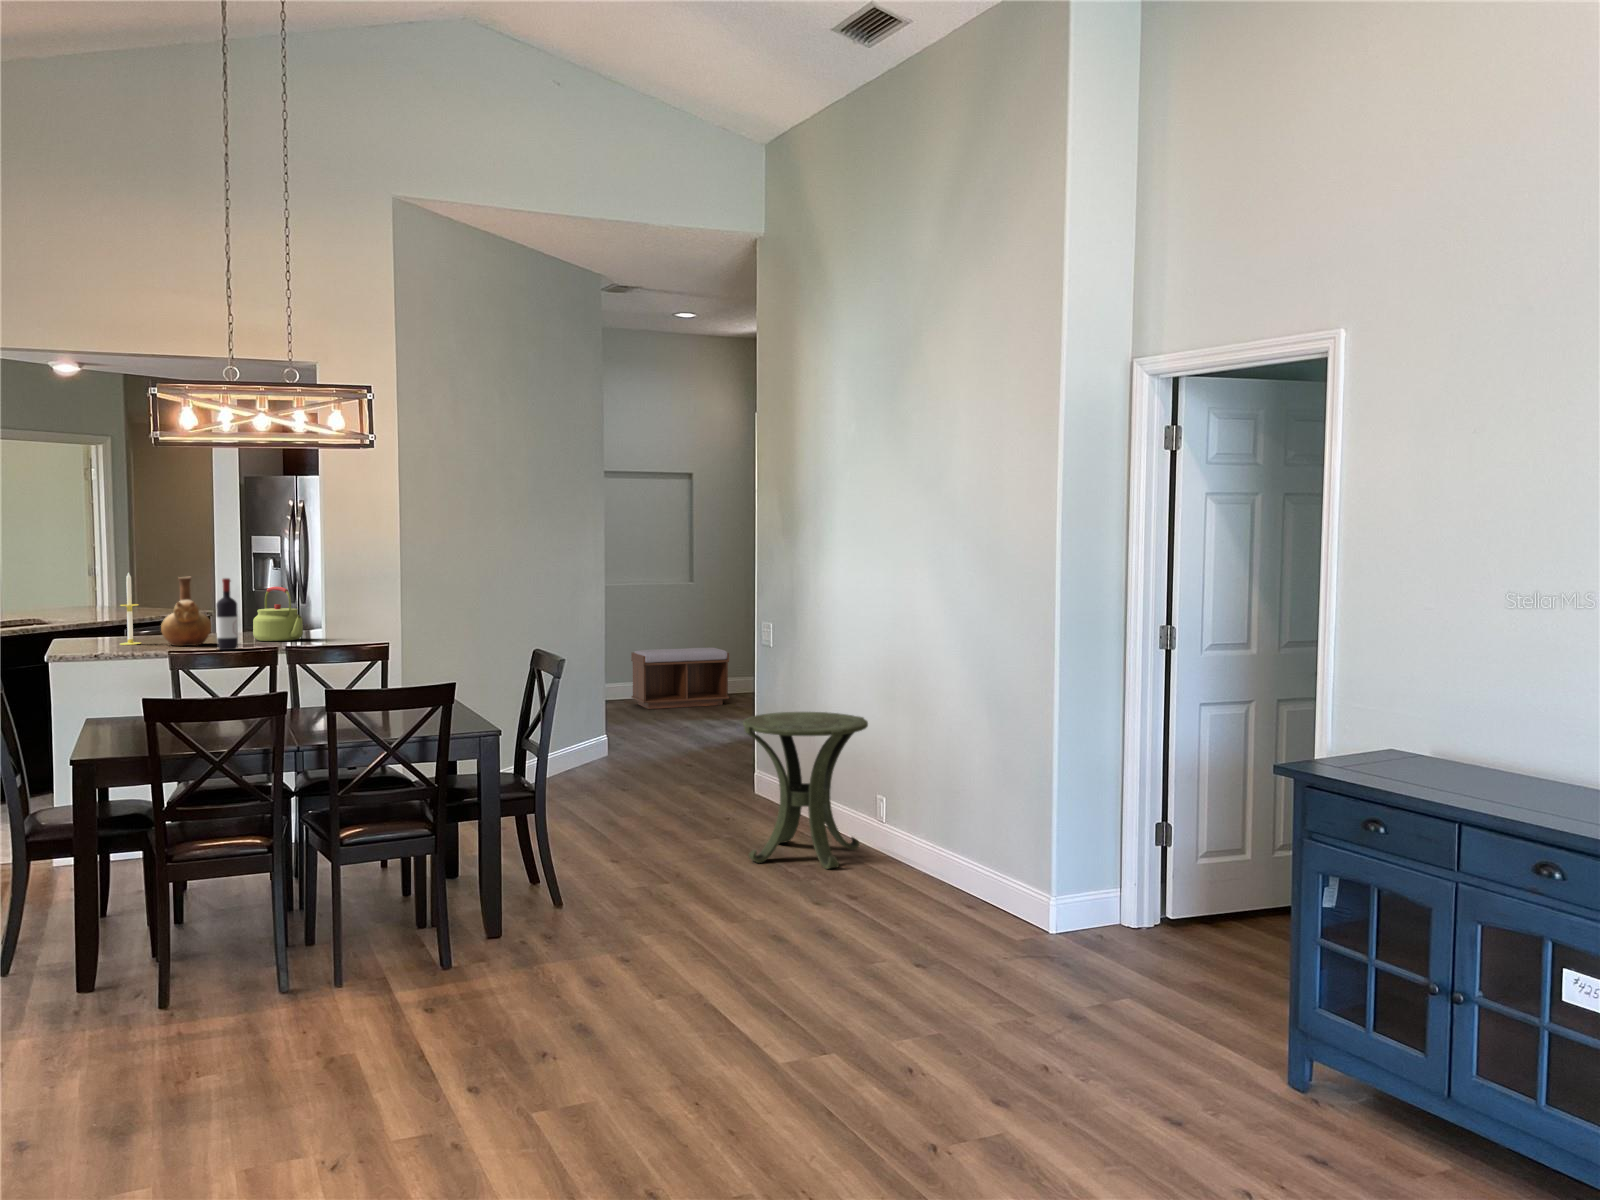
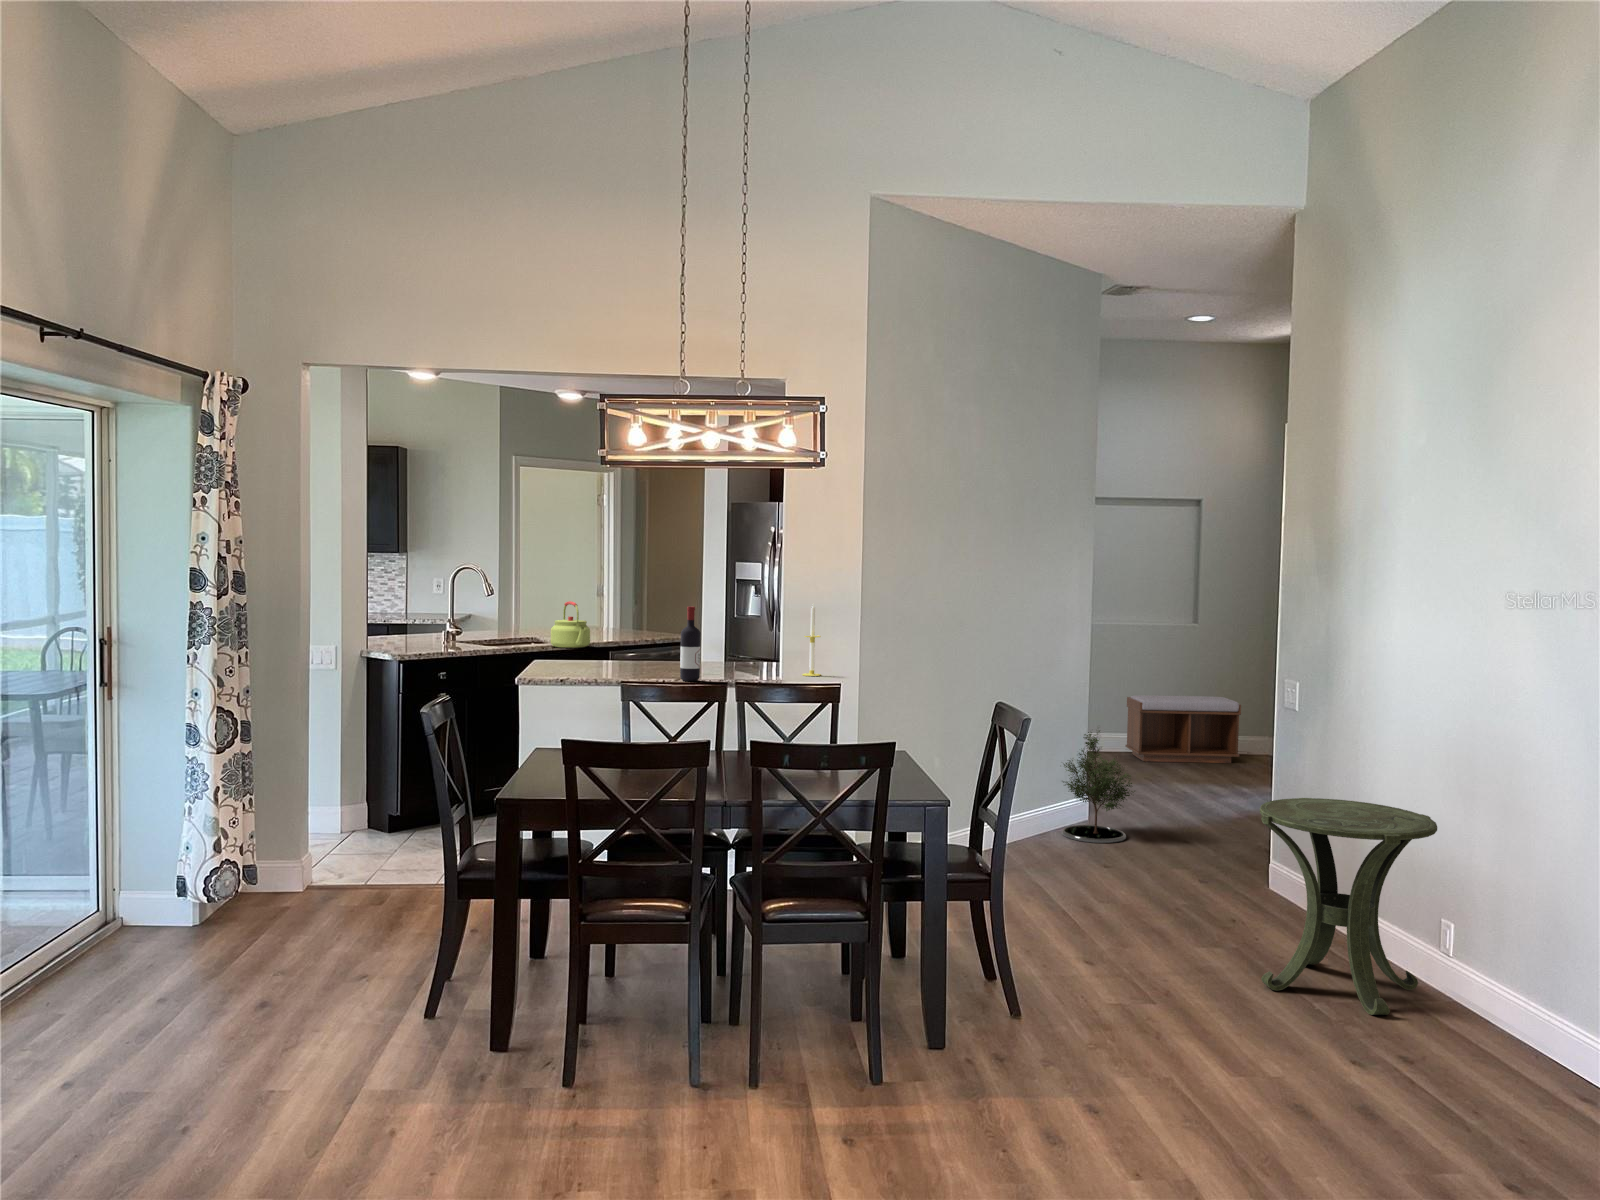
candle: present [120,573,141,645] -> present [802,604,821,676]
vase: present [161,577,211,646] -> none [634,603,681,674]
kettle: present [253,587,303,641] -> present [551,601,590,648]
potted tree: none [578,673,646,777] -> present [1062,731,1135,843]

